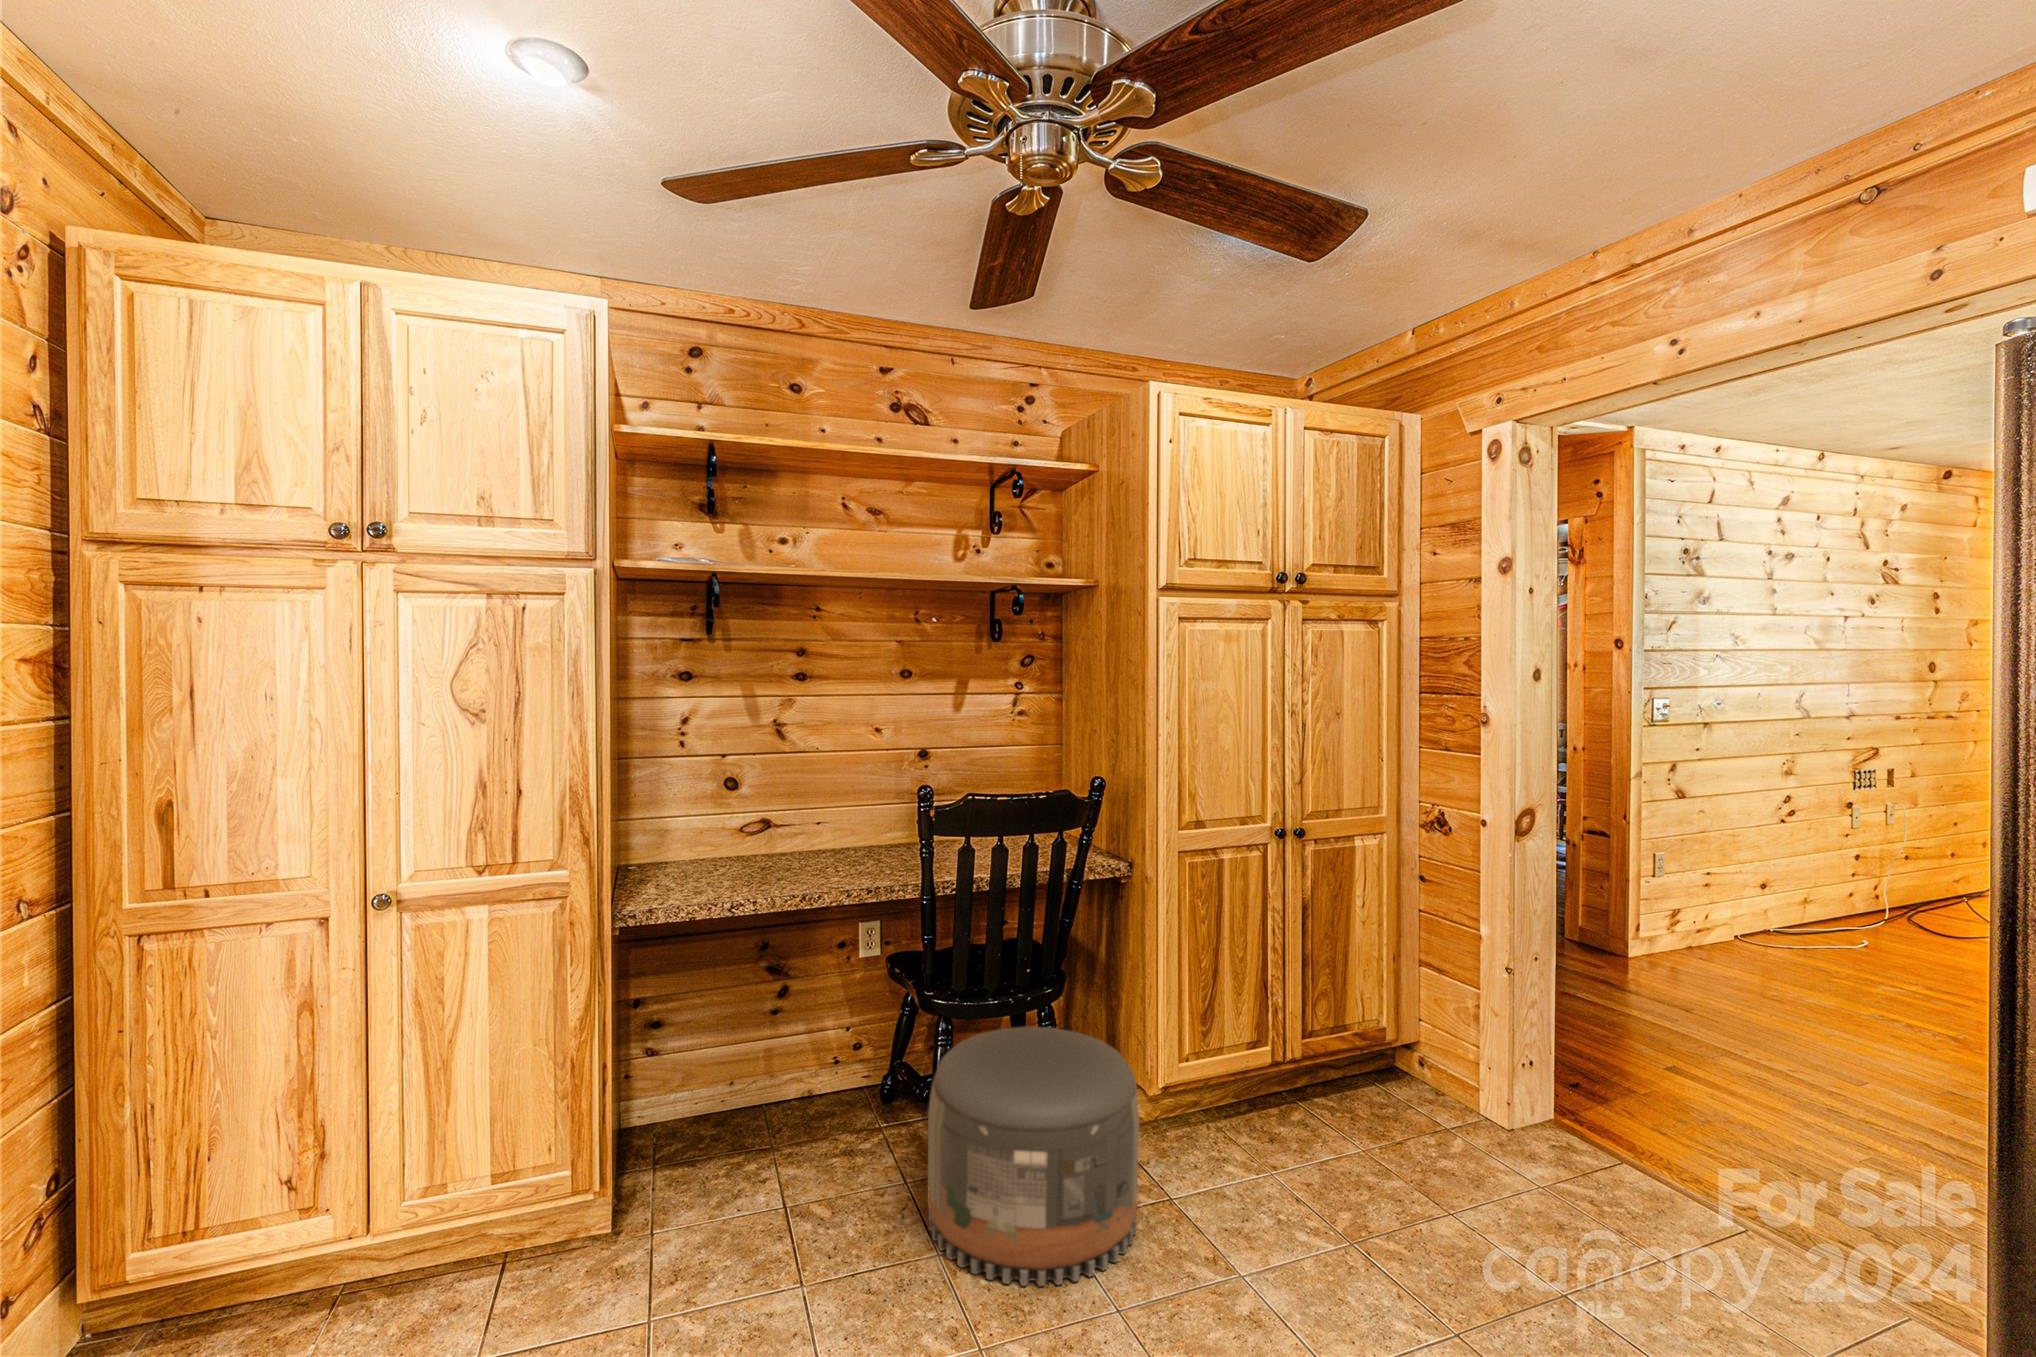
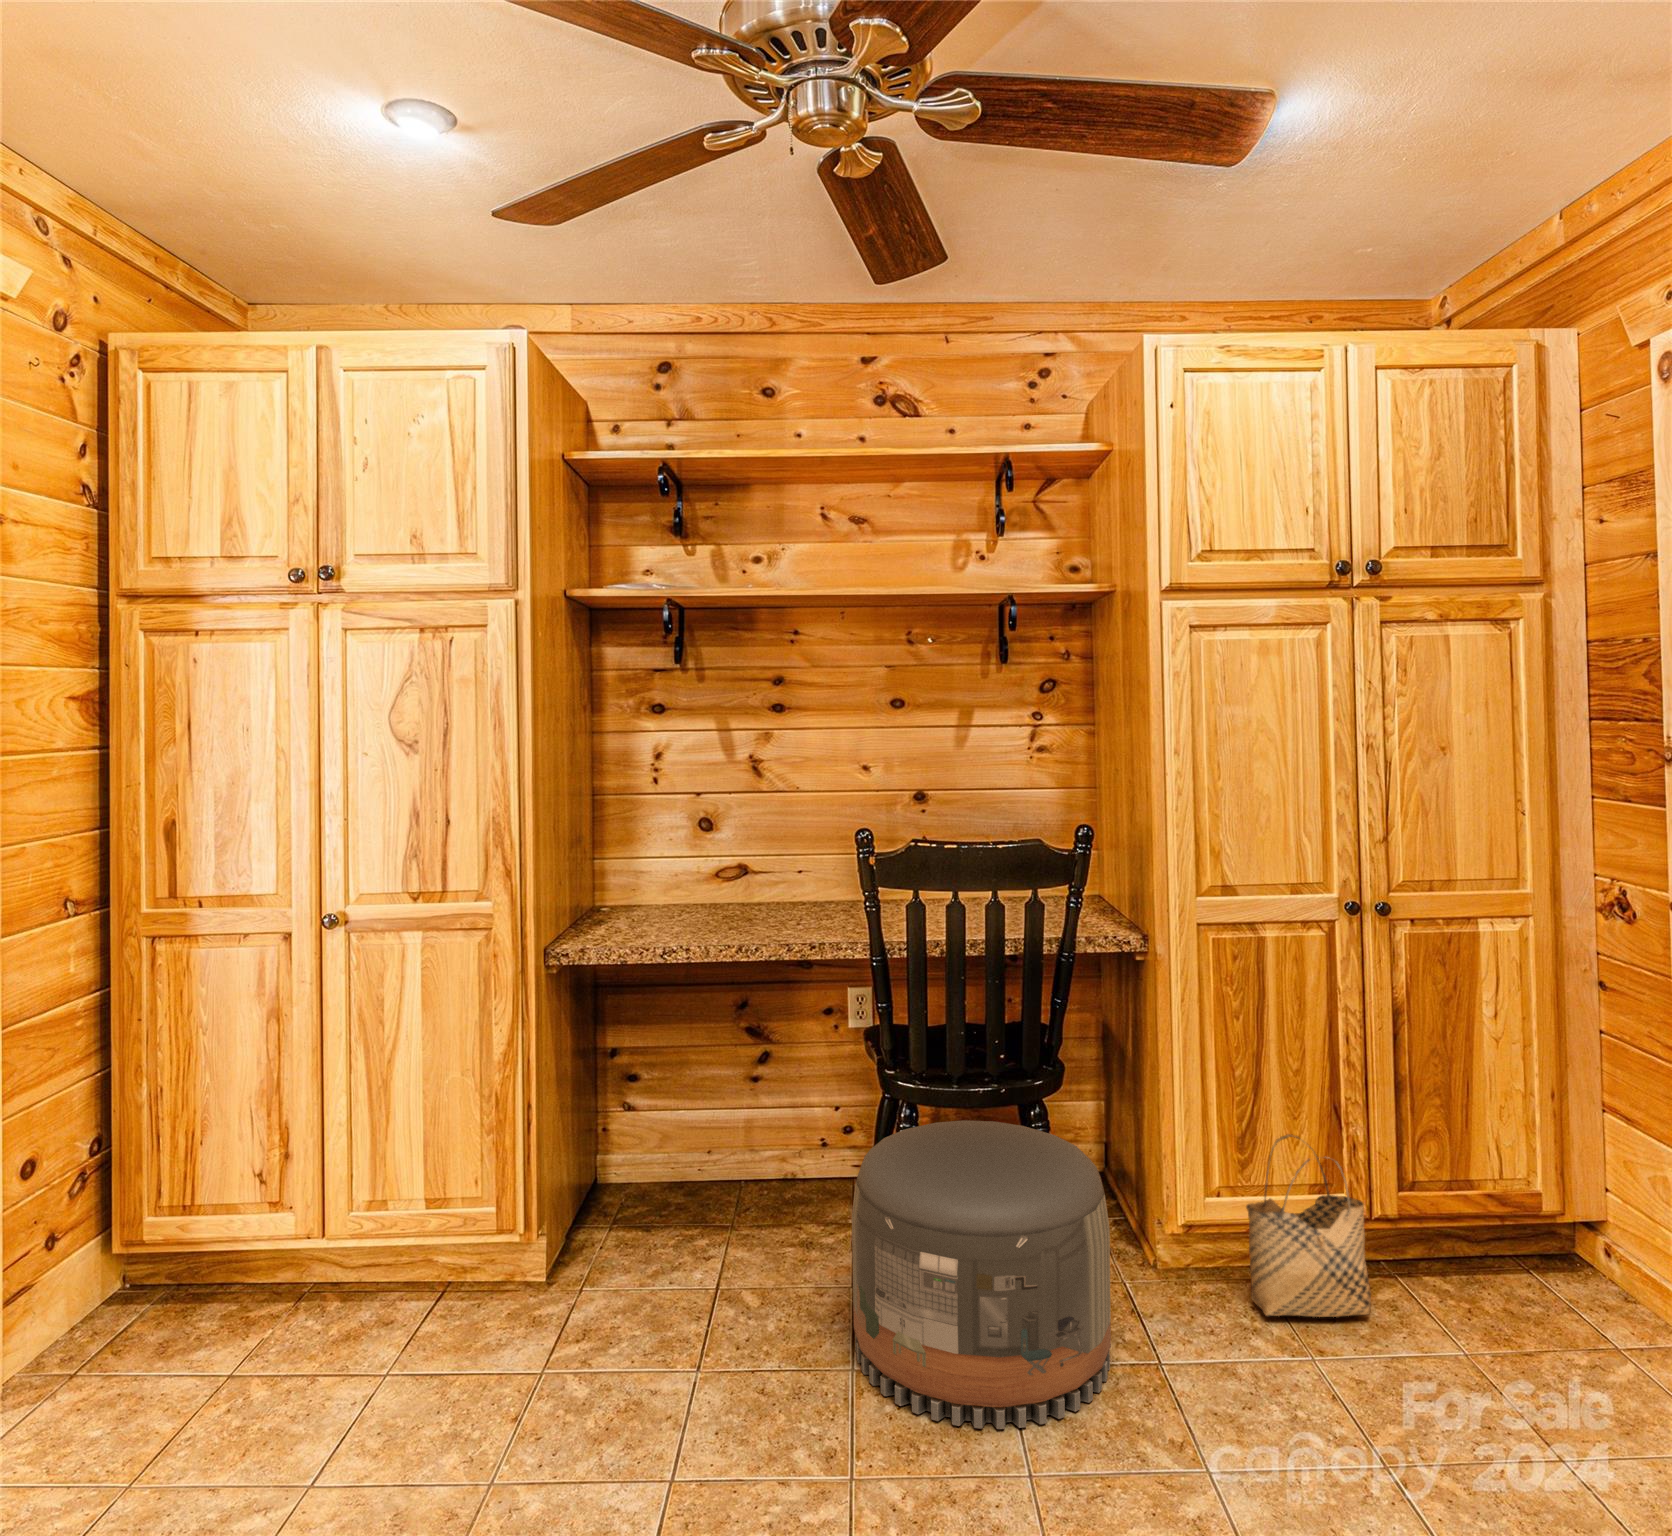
woven basket: none [1212,1008,1293,1150] -> present [1246,1134,1371,1317]

